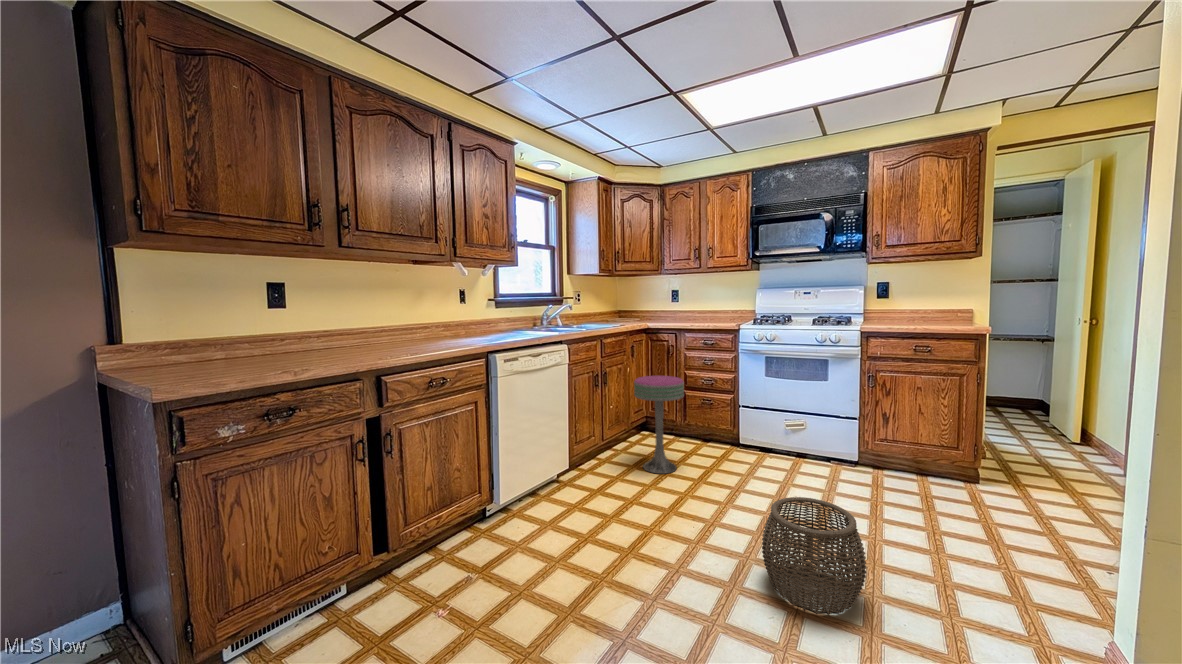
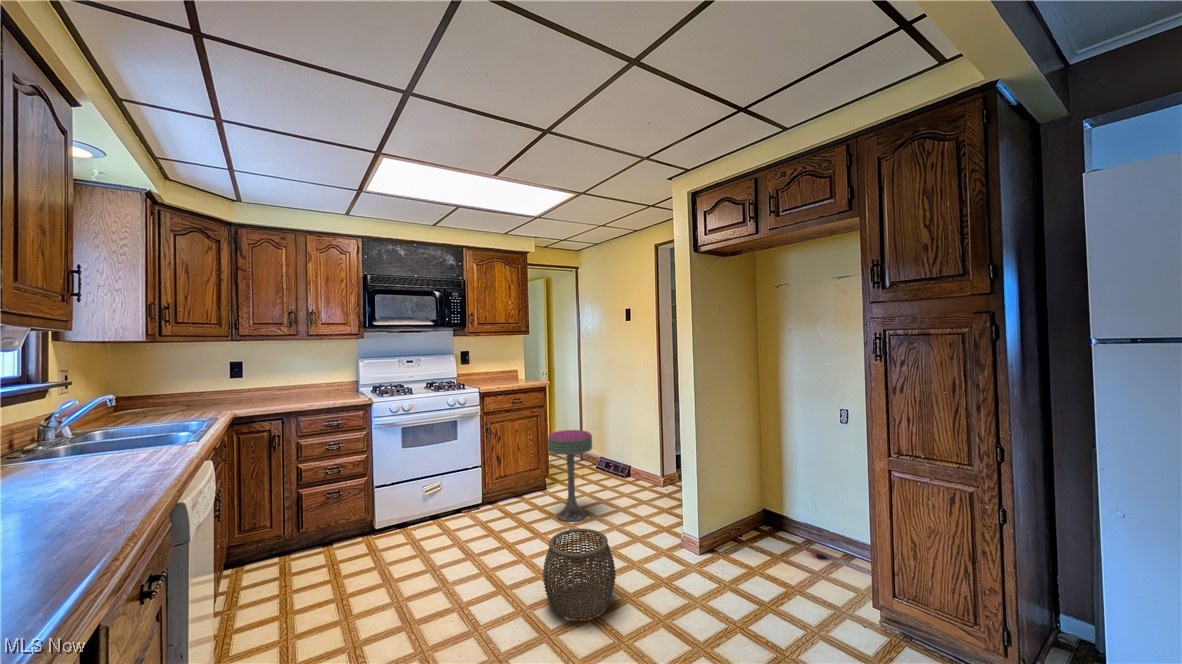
bar stool: present [634,376,684,474] -> present [548,430,592,521]

